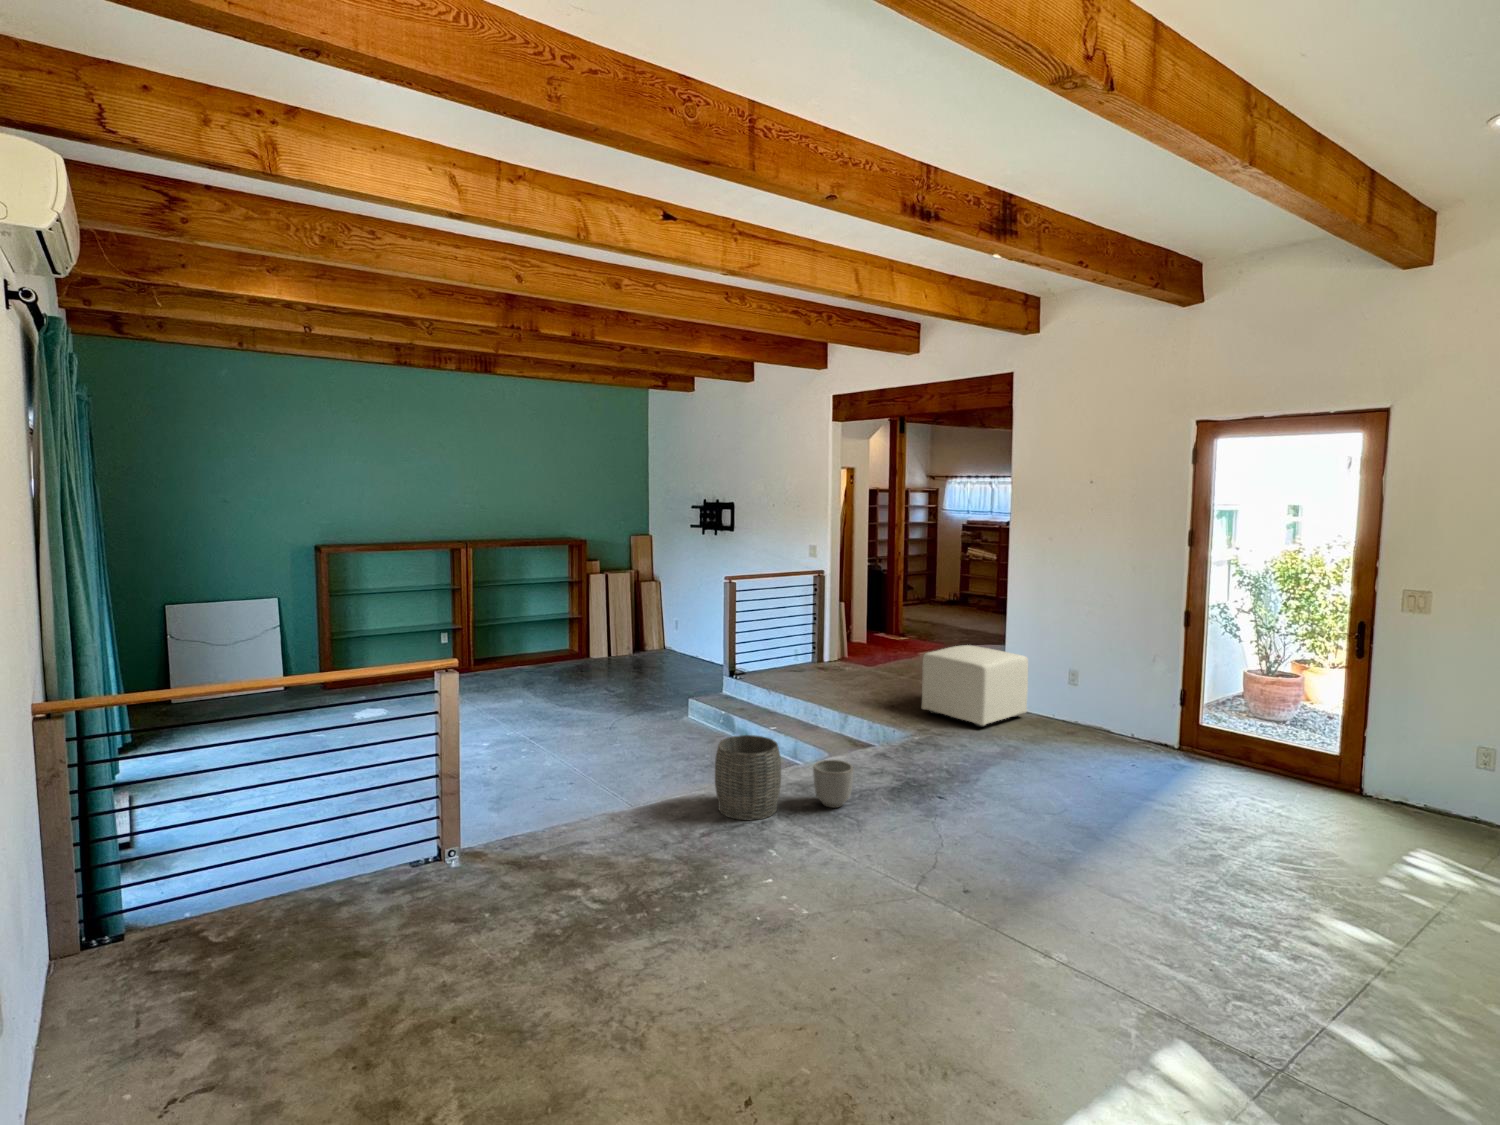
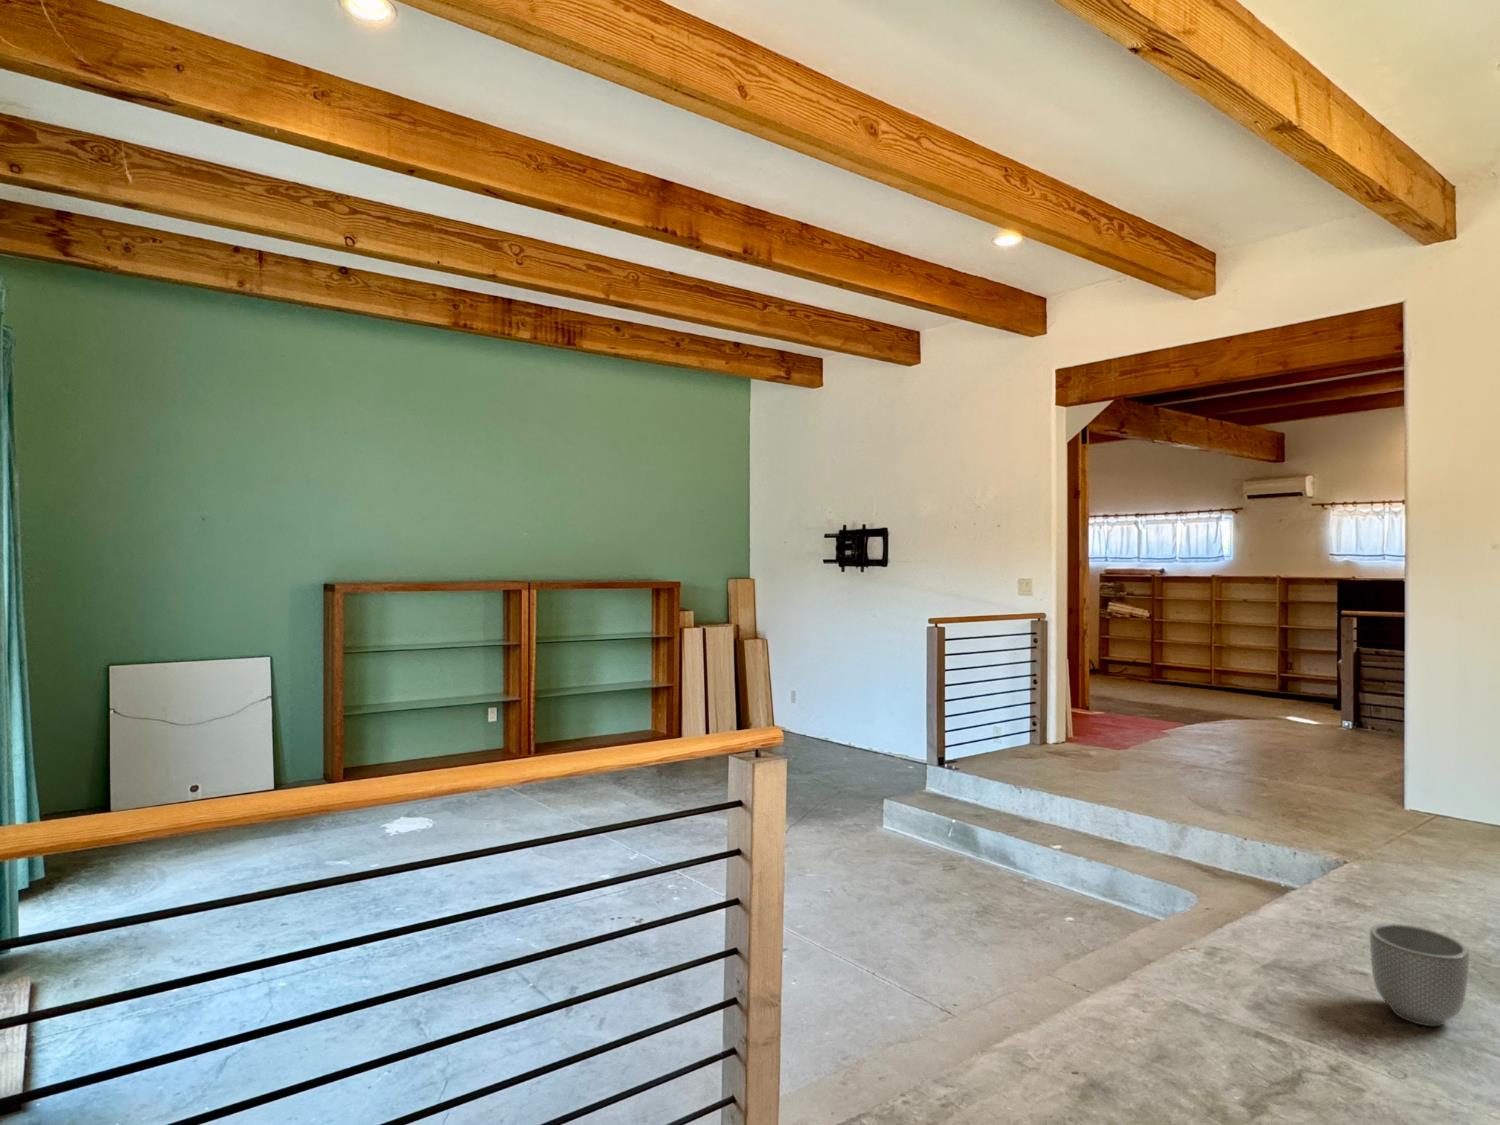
ottoman: present [922,645,1028,727] -> none [1301,715,1477,846]
woven basket: present [715,735,781,820] -> none [1194,877,1349,1064]

